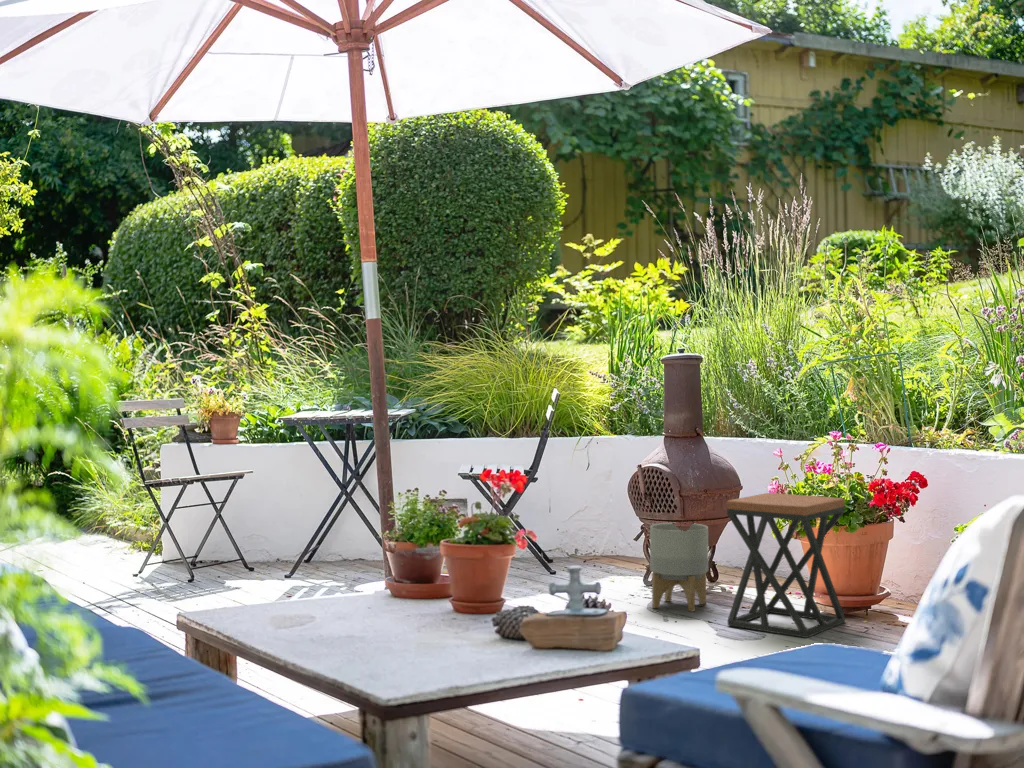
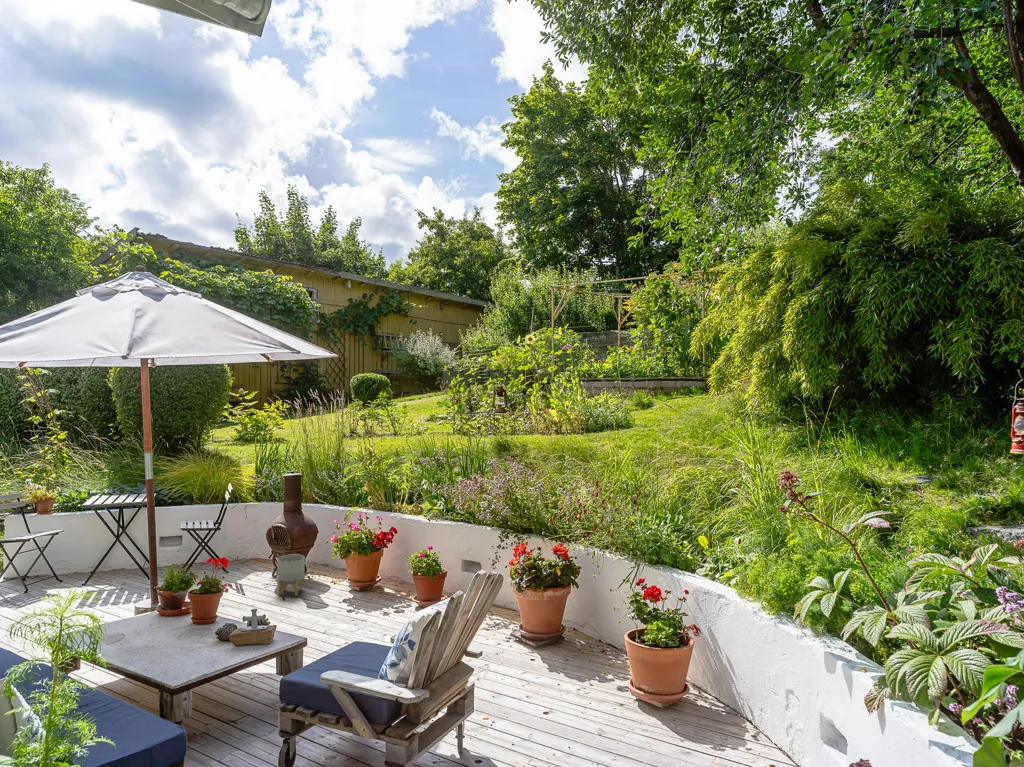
stool: present [727,493,845,638] -> none [313,541,364,607]

